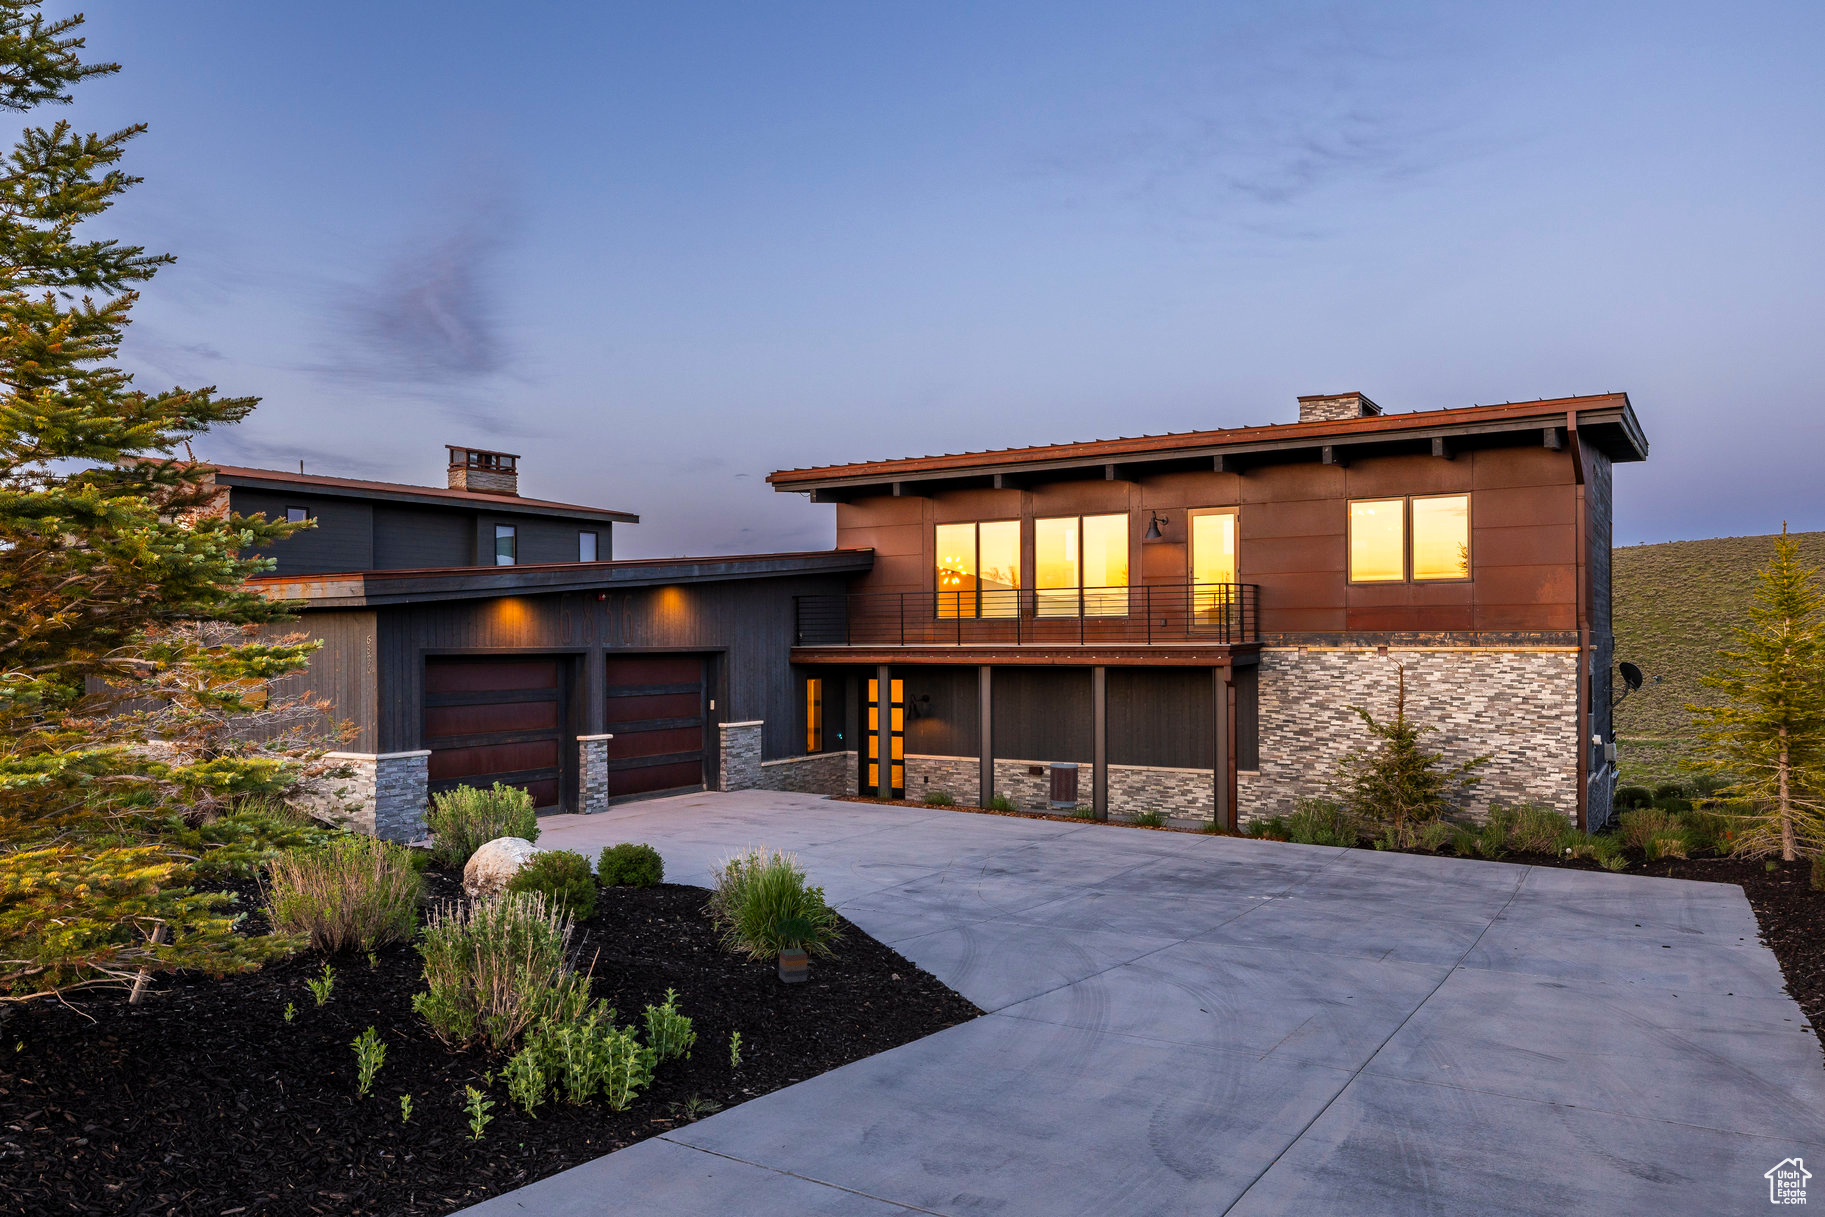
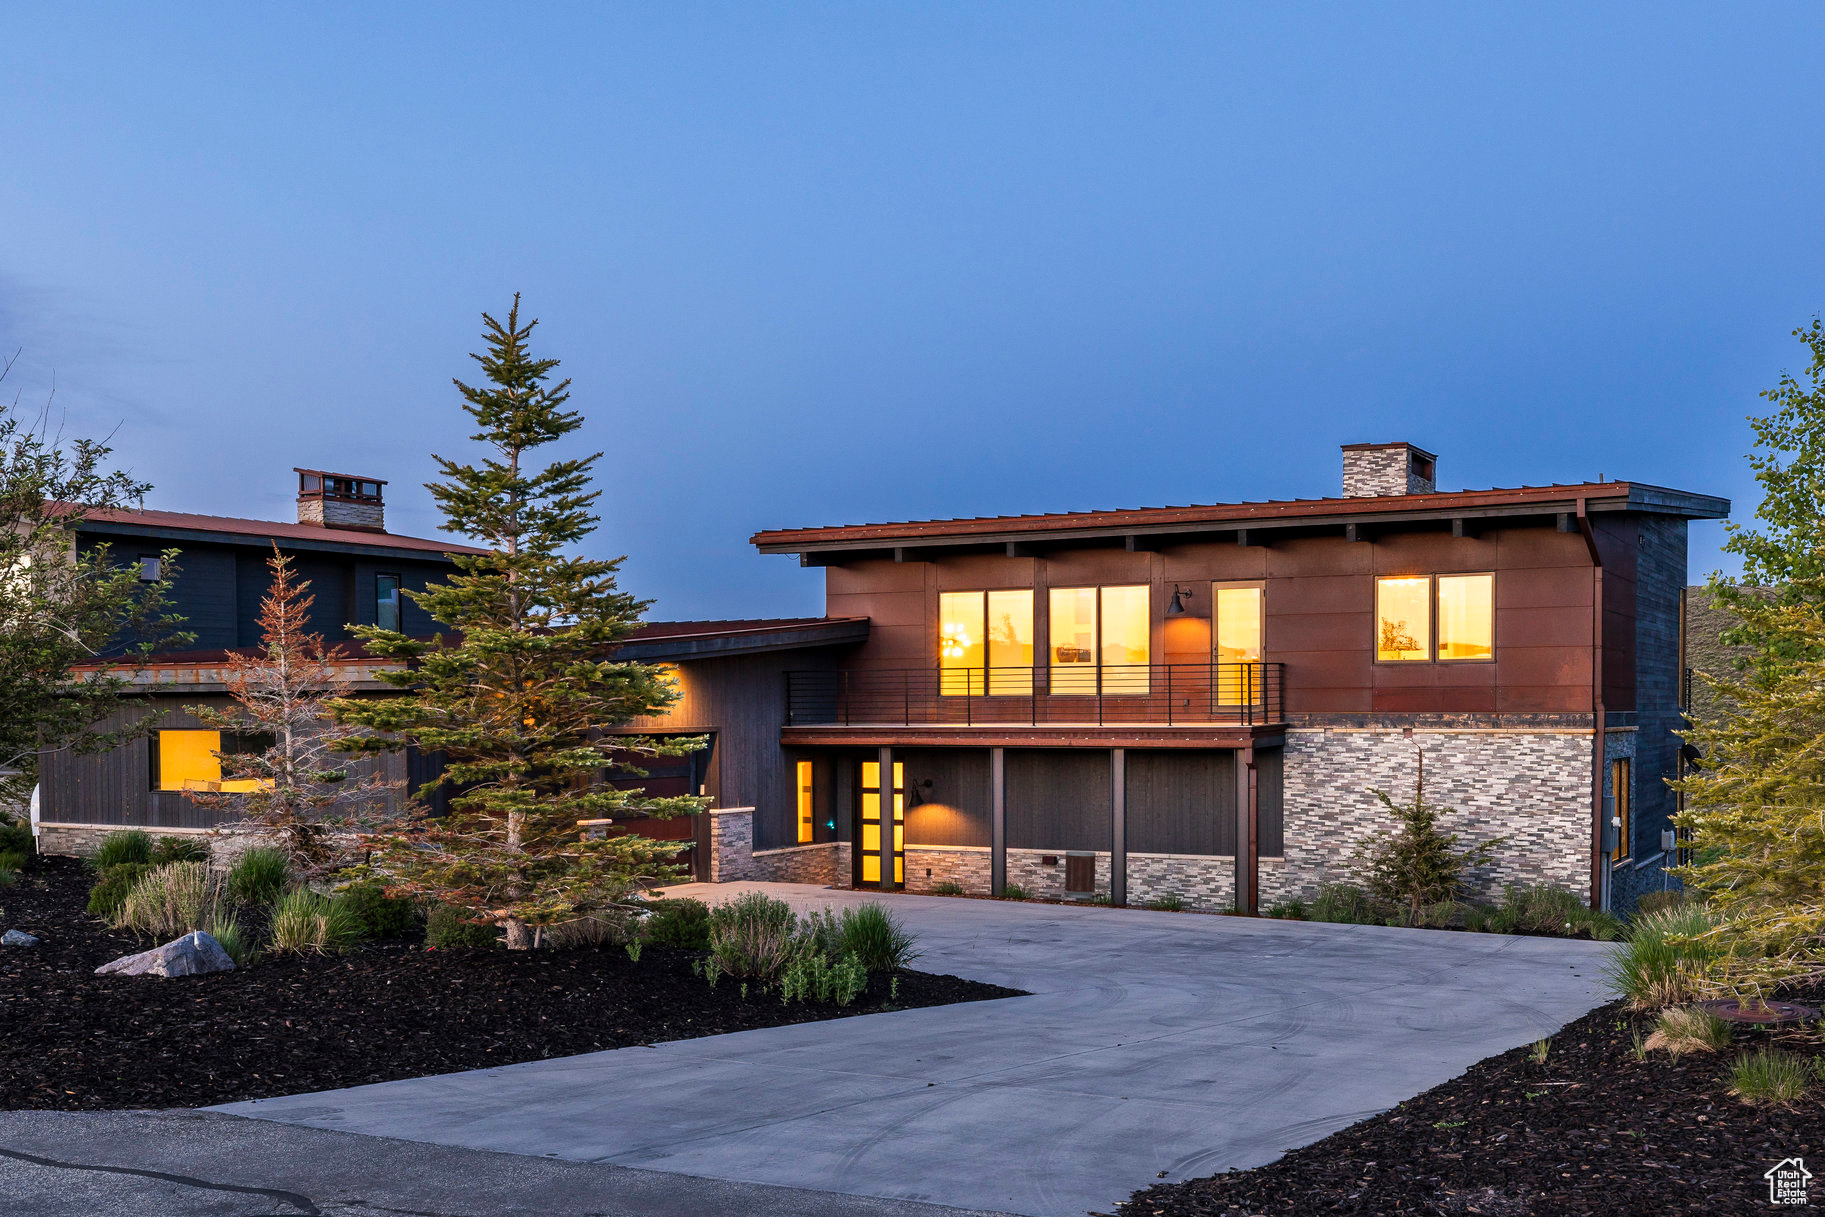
potted tree: present [776,918,817,983] -> none [870,947,907,999]

